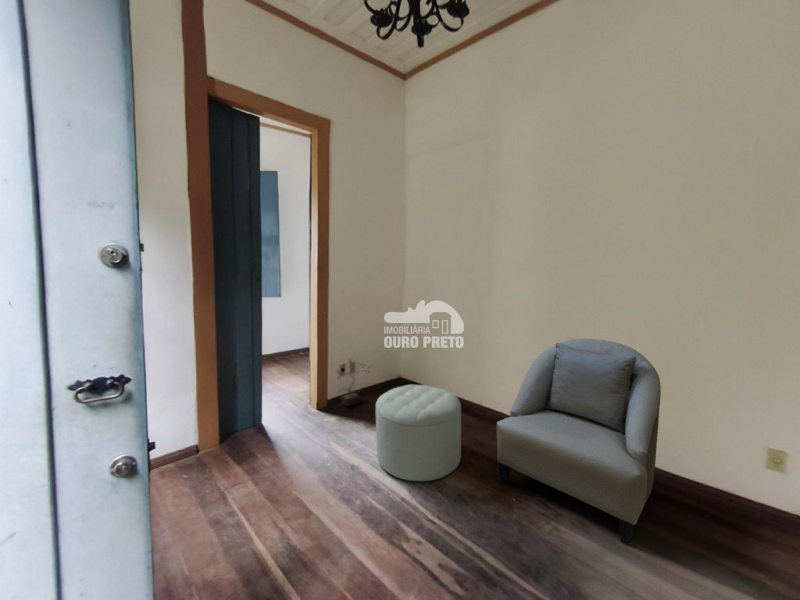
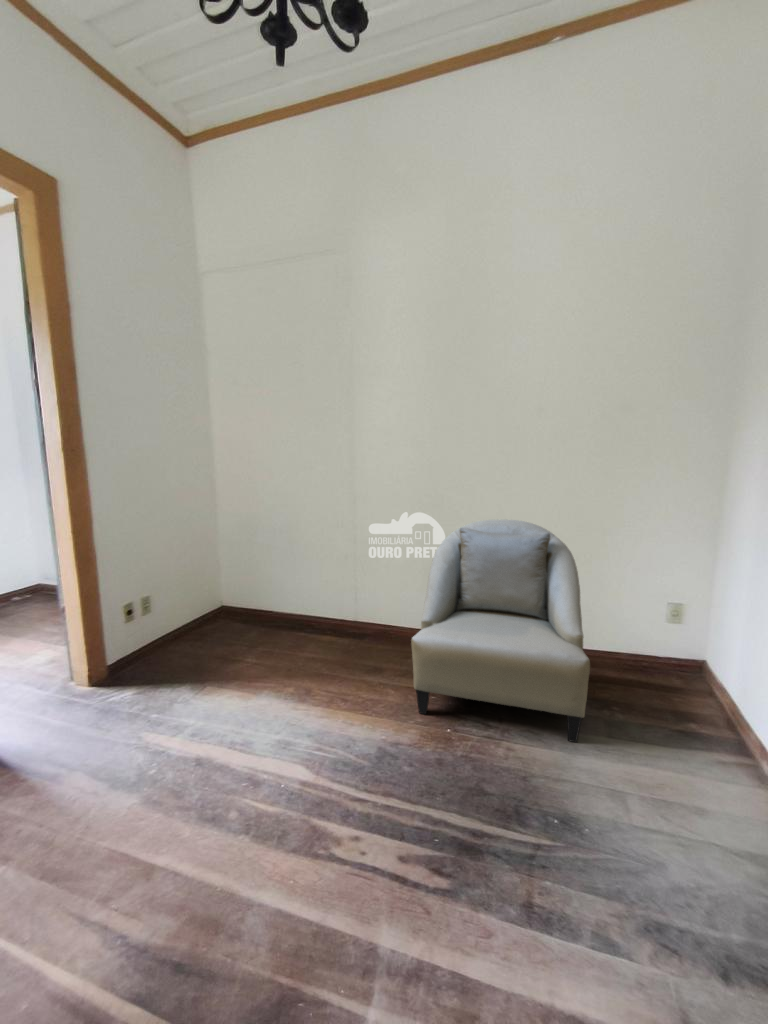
potted plant: present [337,364,369,406] -> none [122,589,186,669]
ottoman: present [376,385,461,481] -> none [228,609,360,754]

